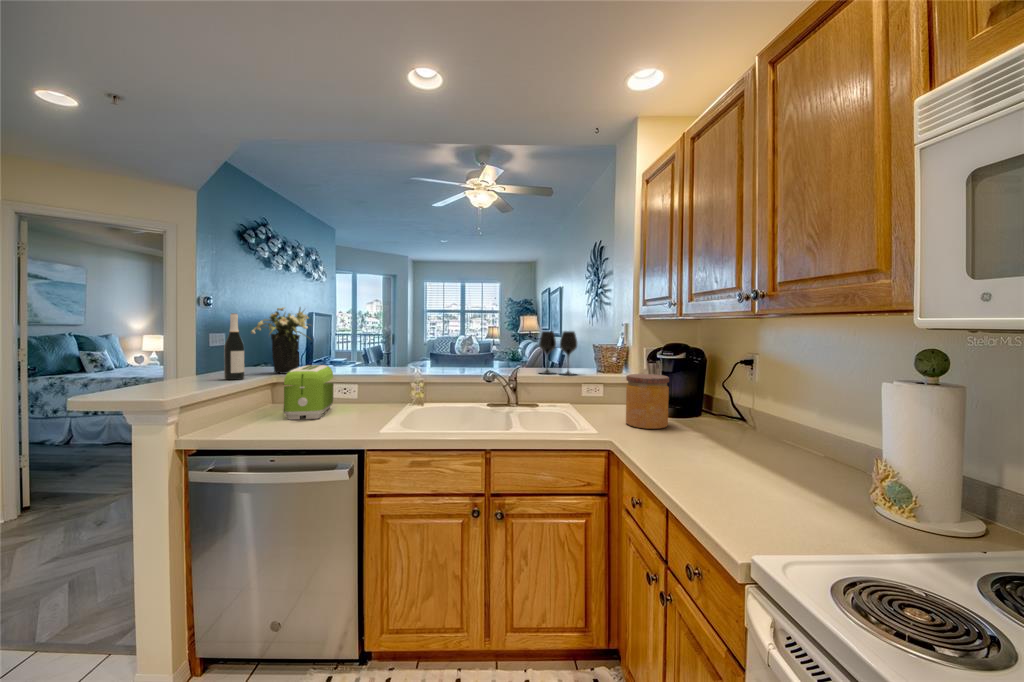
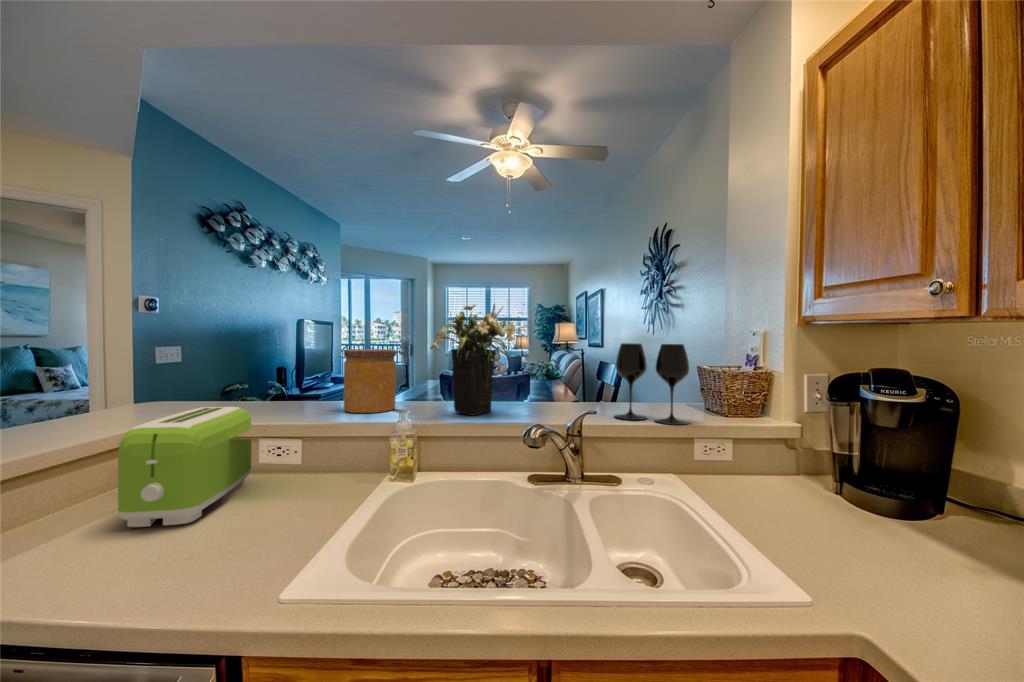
flower arrangement: present [251,308,308,374] -> present [430,304,523,415]
wine bottle: present [224,313,244,380] -> none [43,313,88,436]
jar: present [626,374,669,429] -> present [344,349,396,413]

